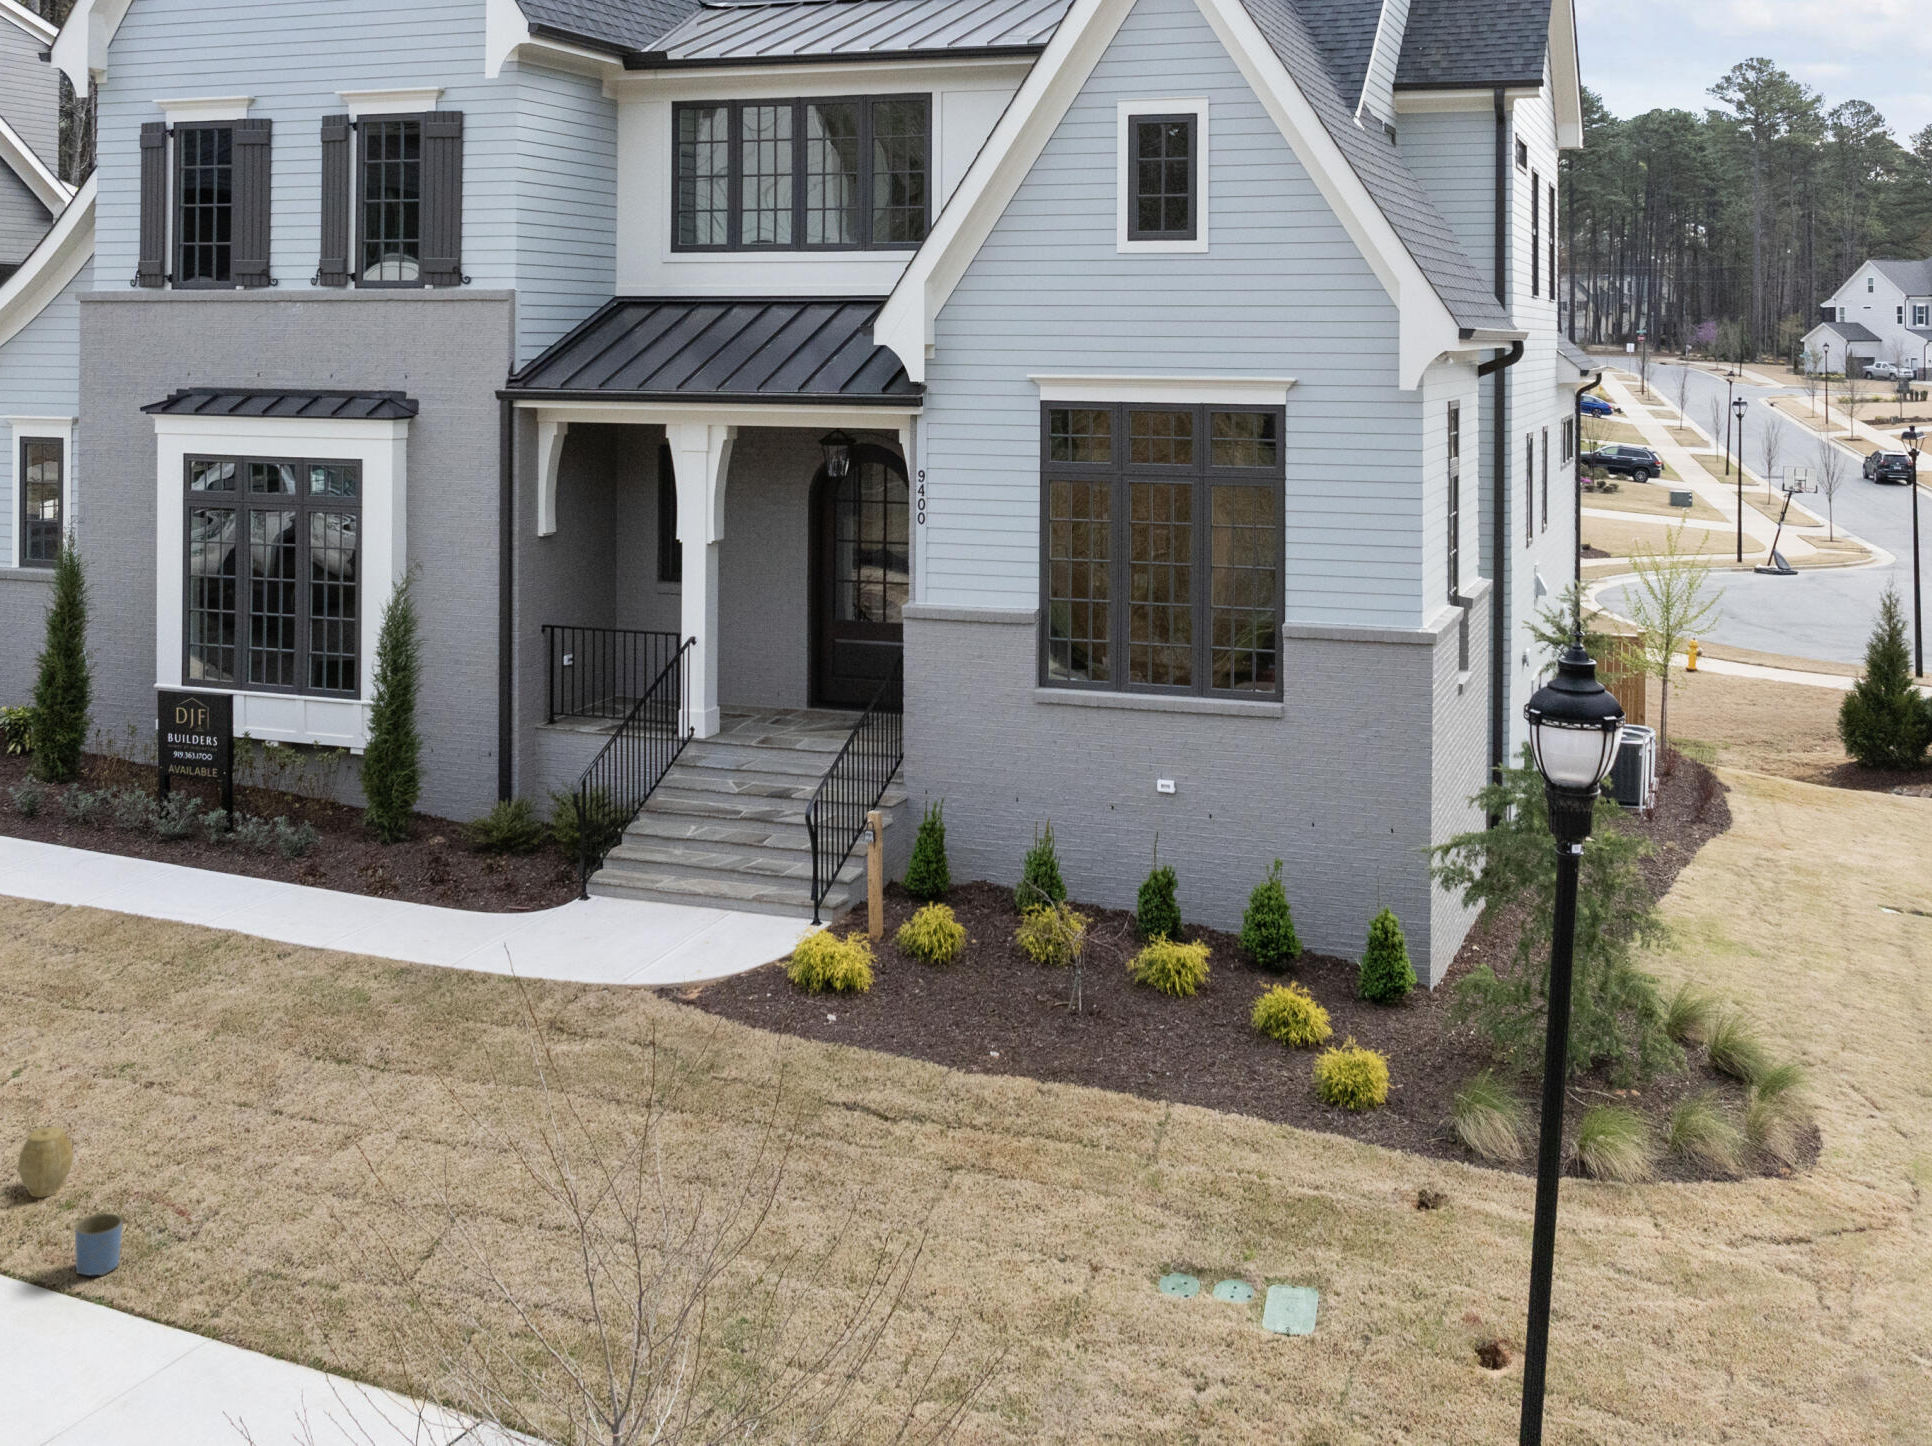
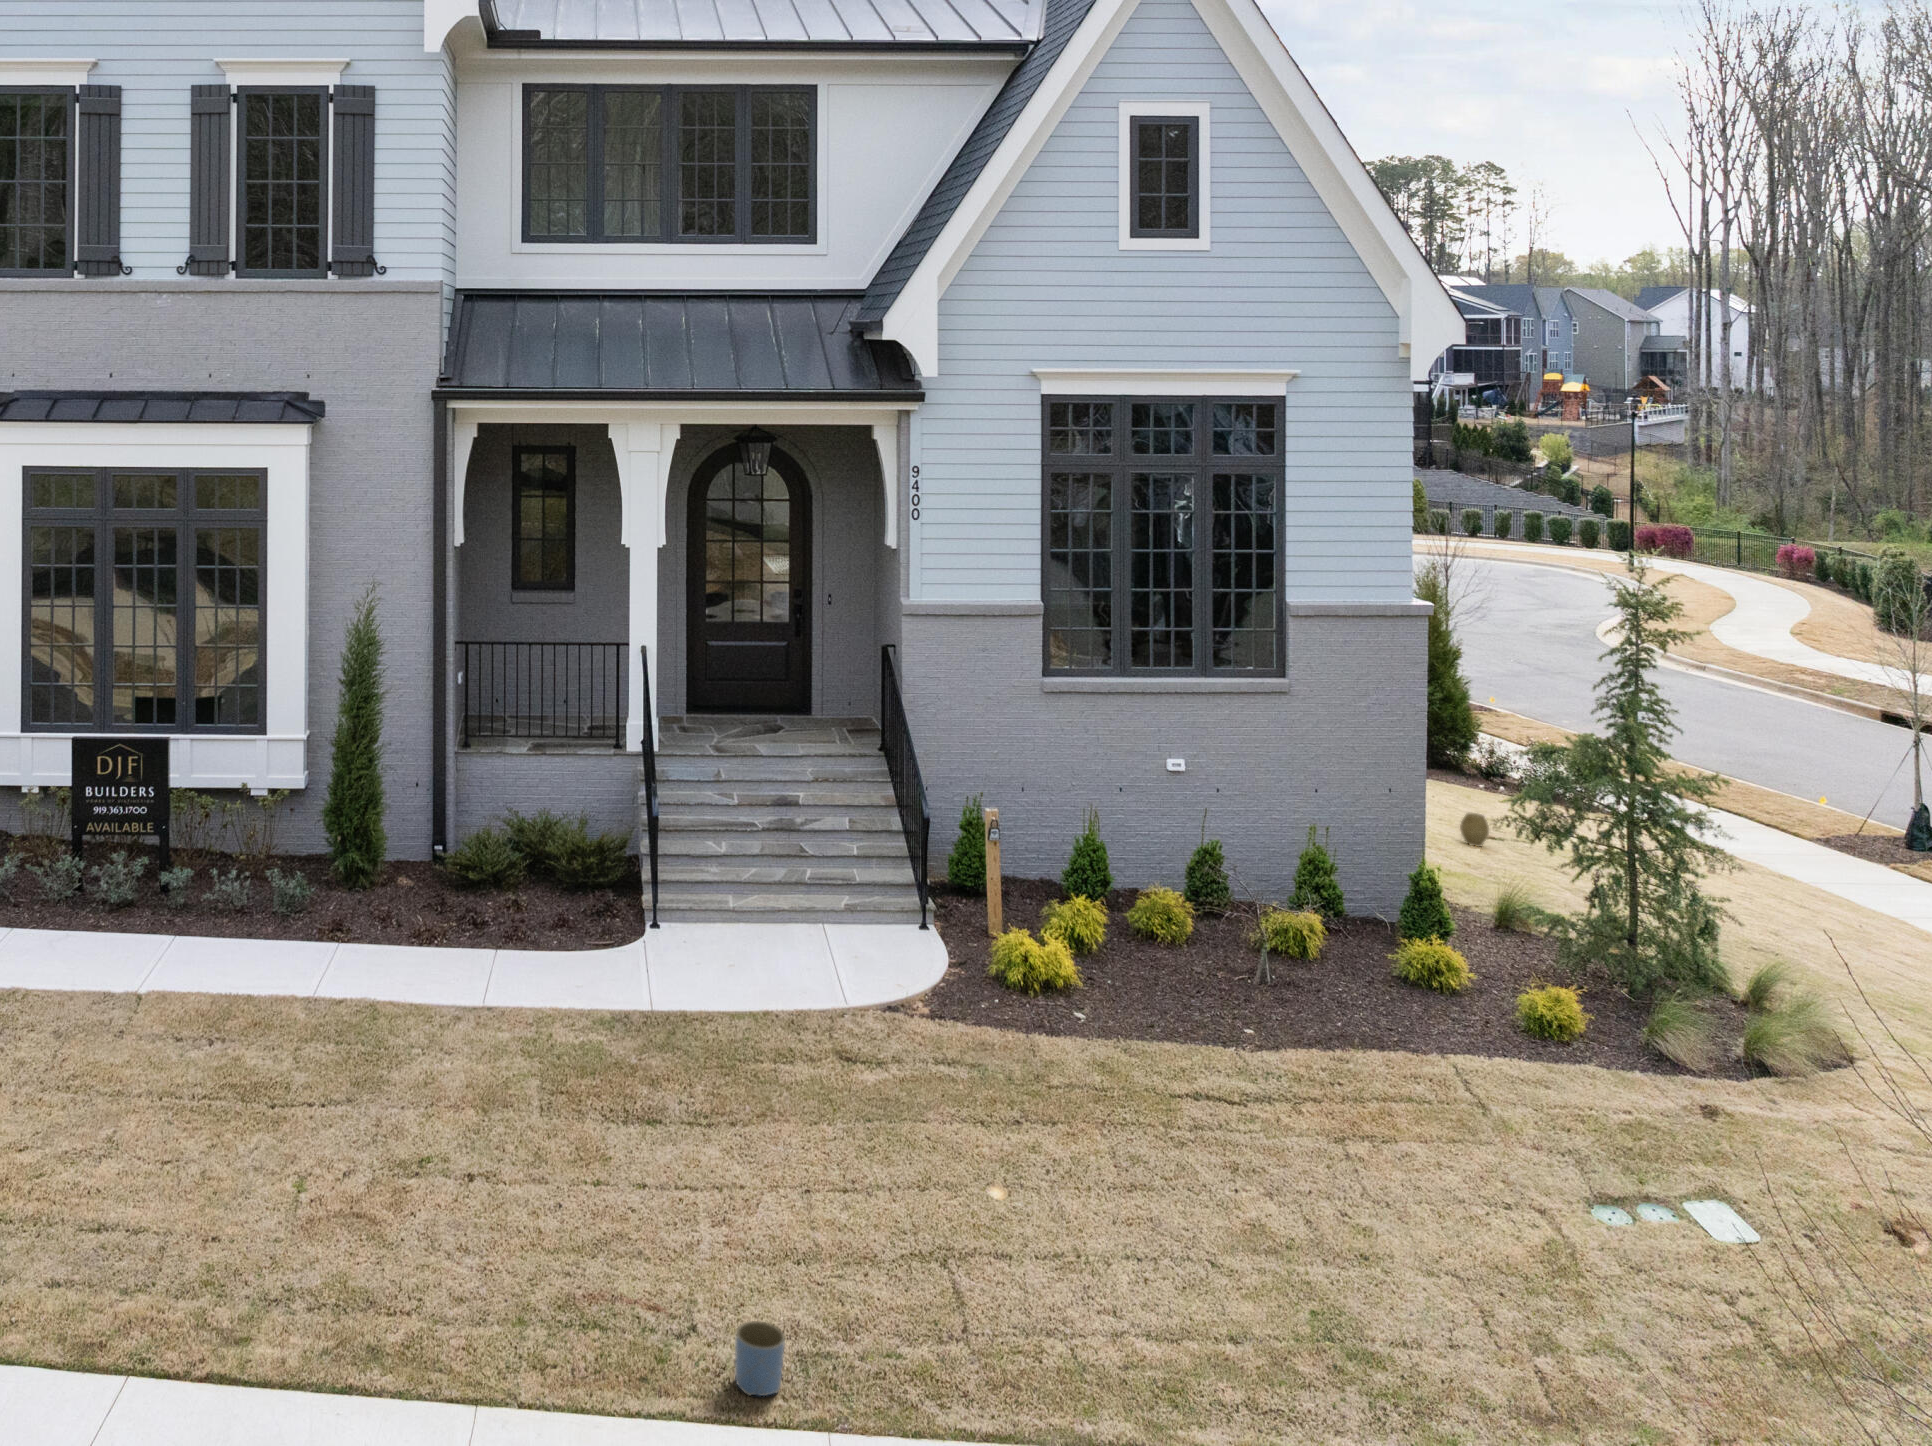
woven basket: present [18,1127,73,1197] -> present [1460,813,1489,847]

